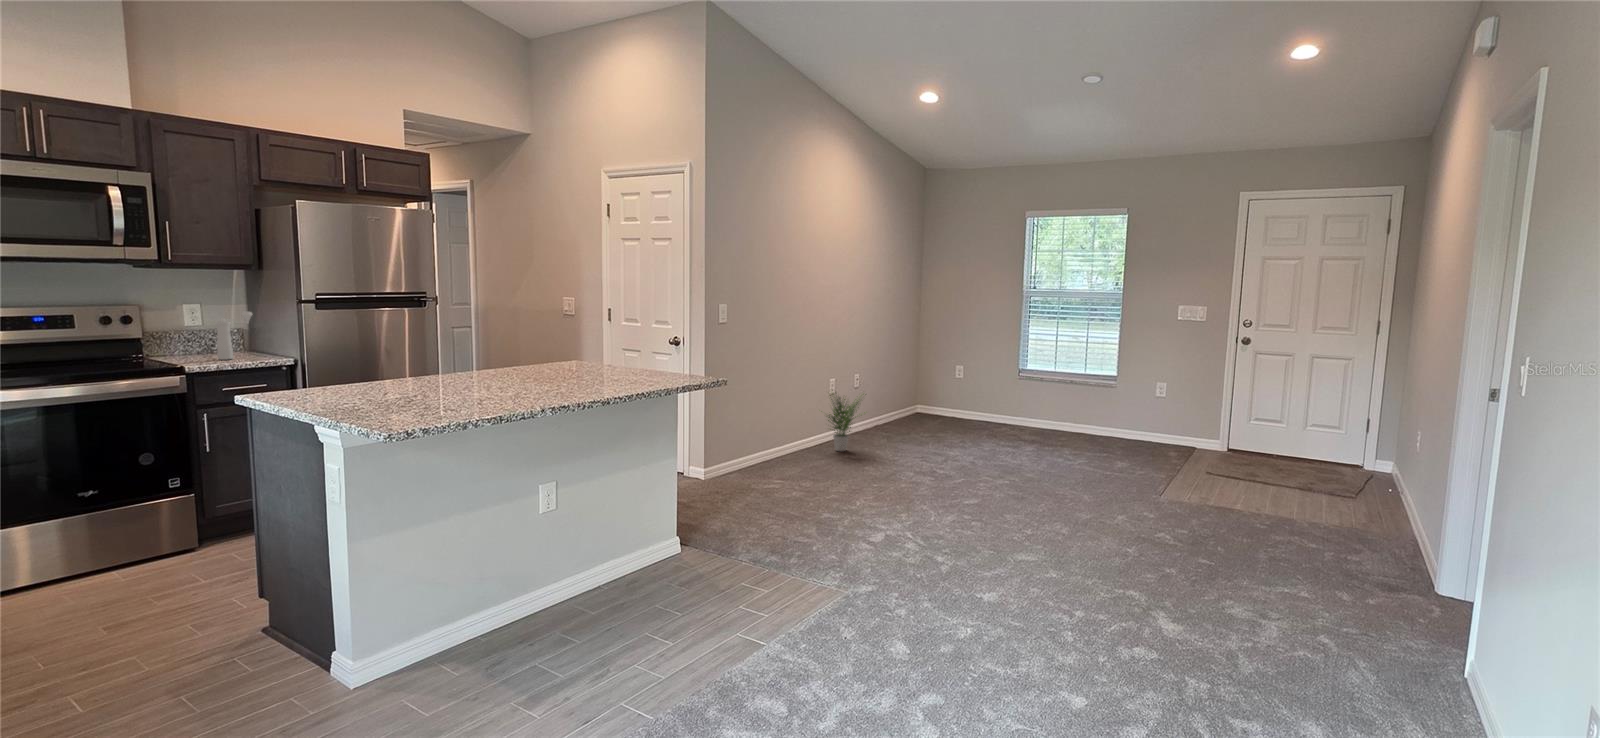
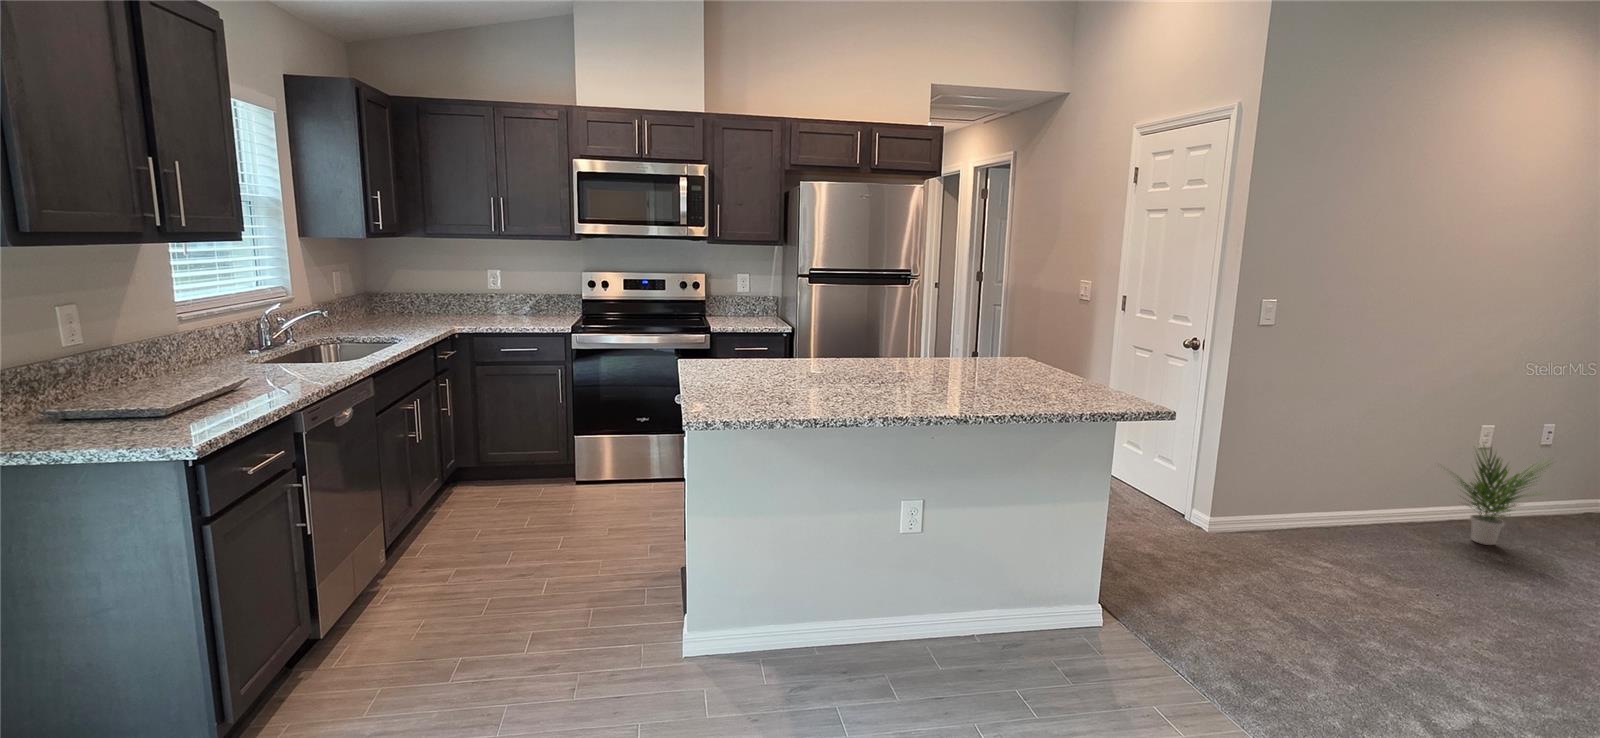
pepper mill: present [215,312,252,360] -> none [740,283,769,324]

